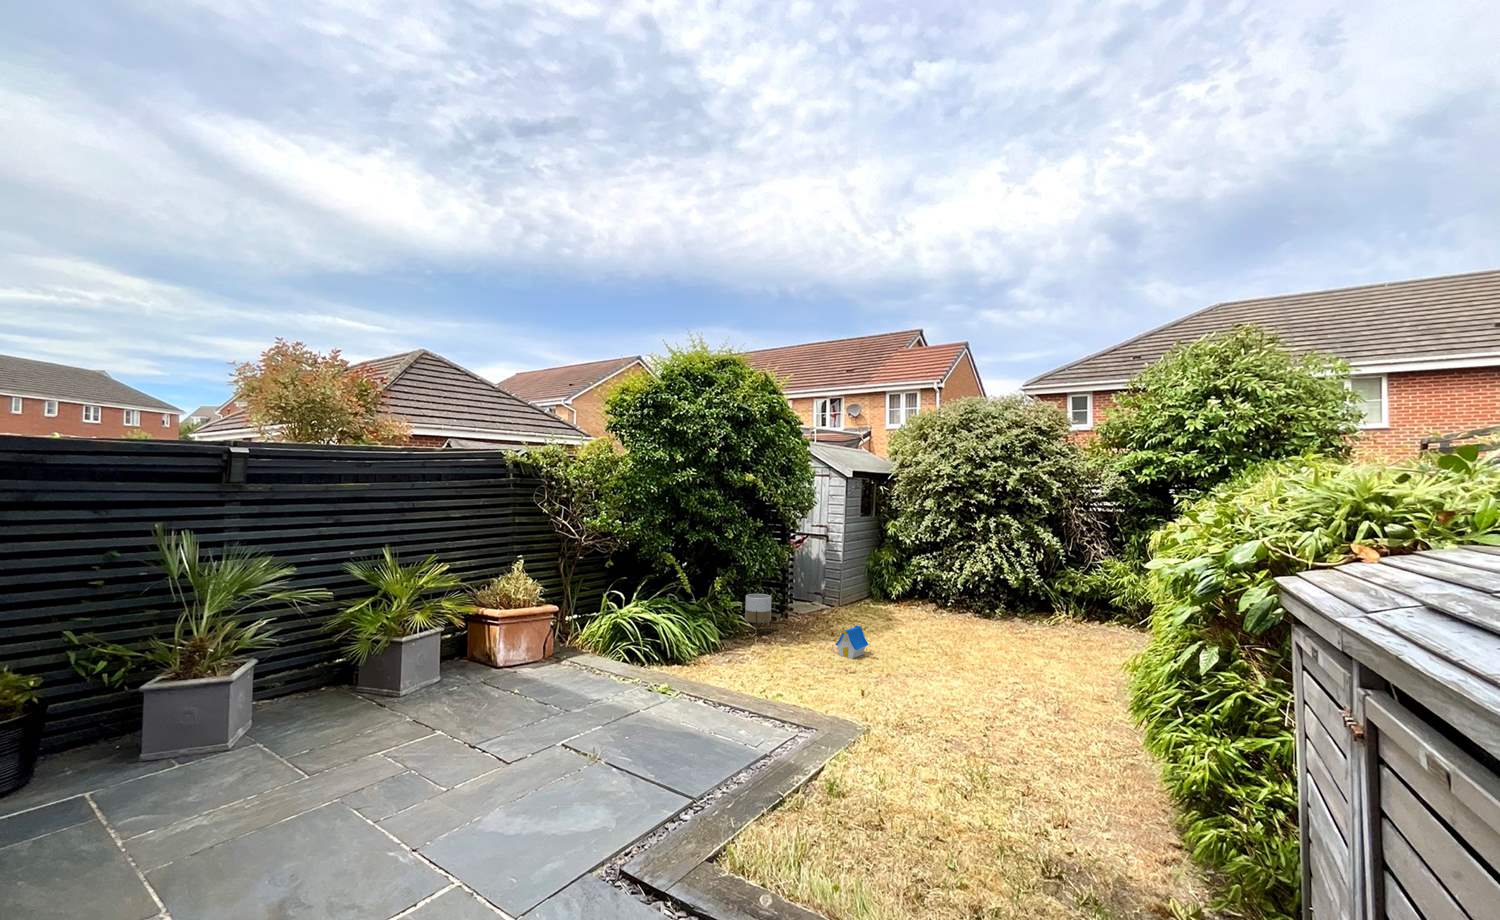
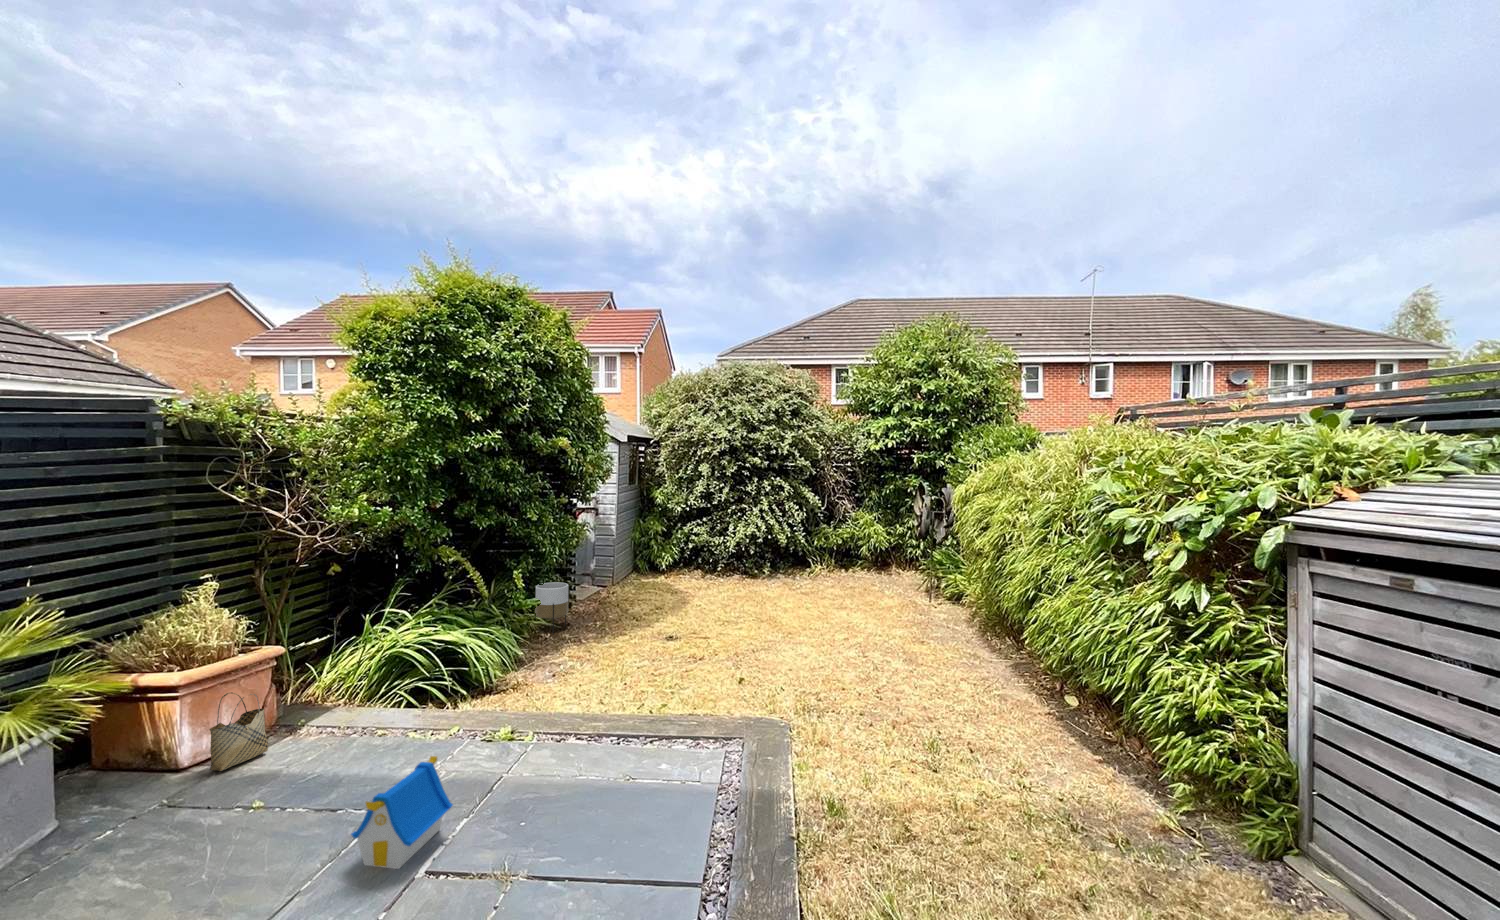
toy house: present [835,625,869,659] -> present [351,756,453,869]
woven basket: none [510,628,540,673] -> present [209,692,268,771]

